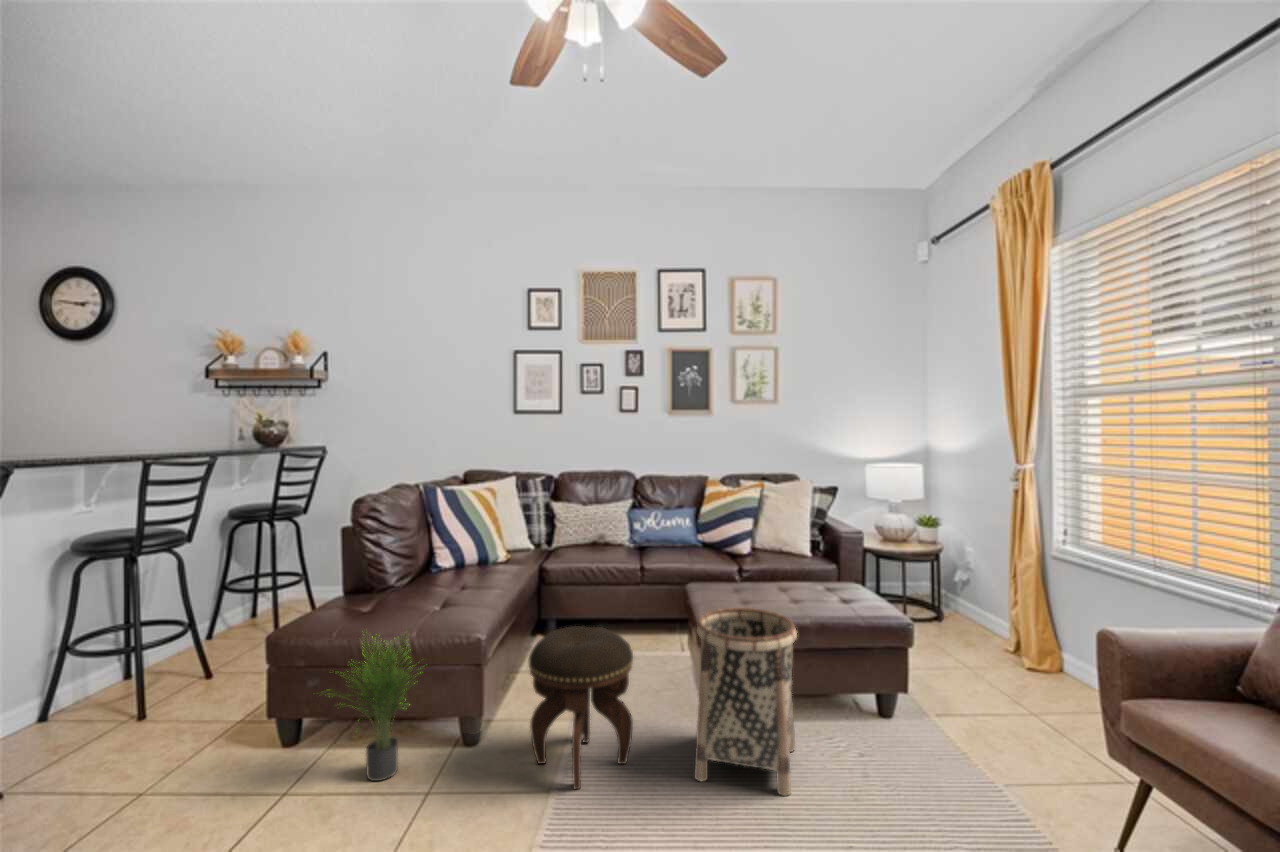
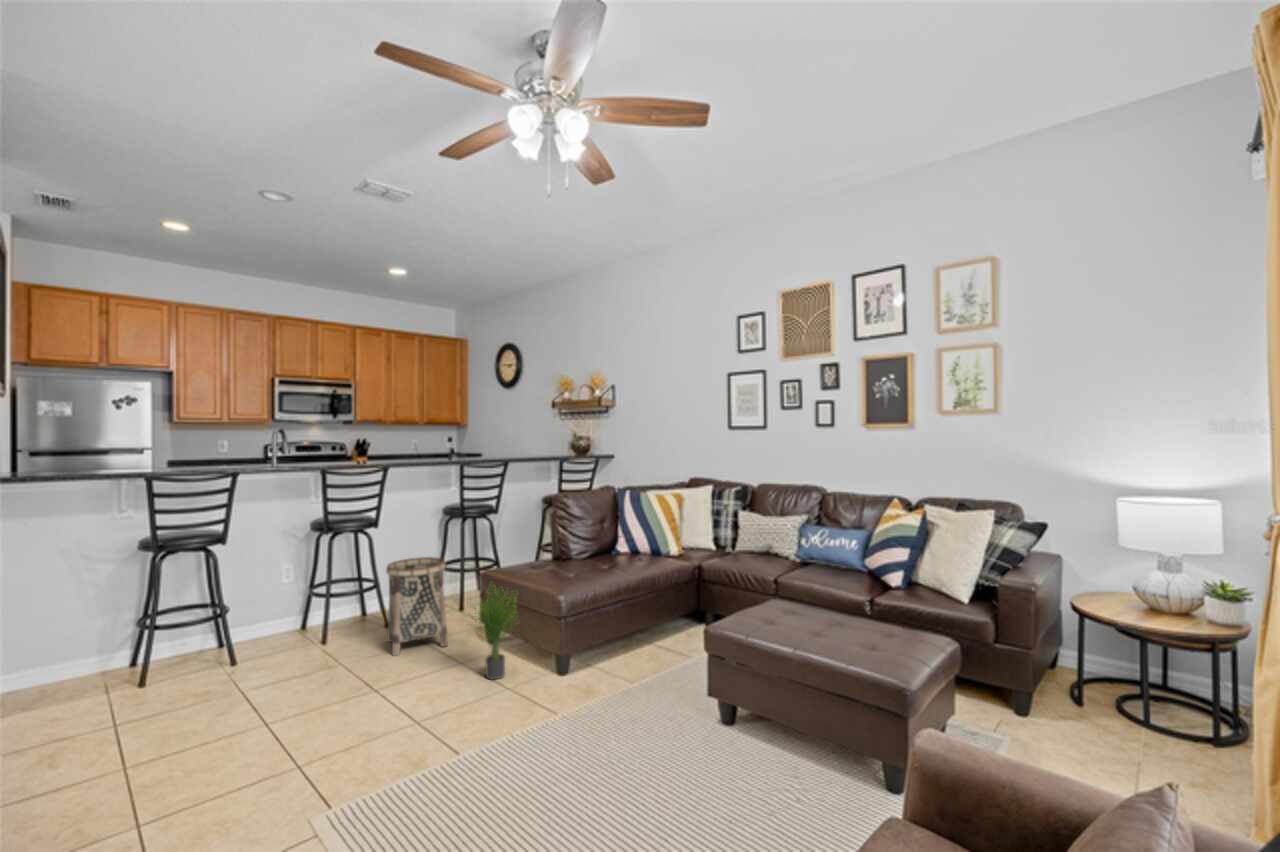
basket: present [695,608,797,796] -> present [386,557,448,656]
footstool: present [529,626,633,790] -> none [546,608,627,726]

